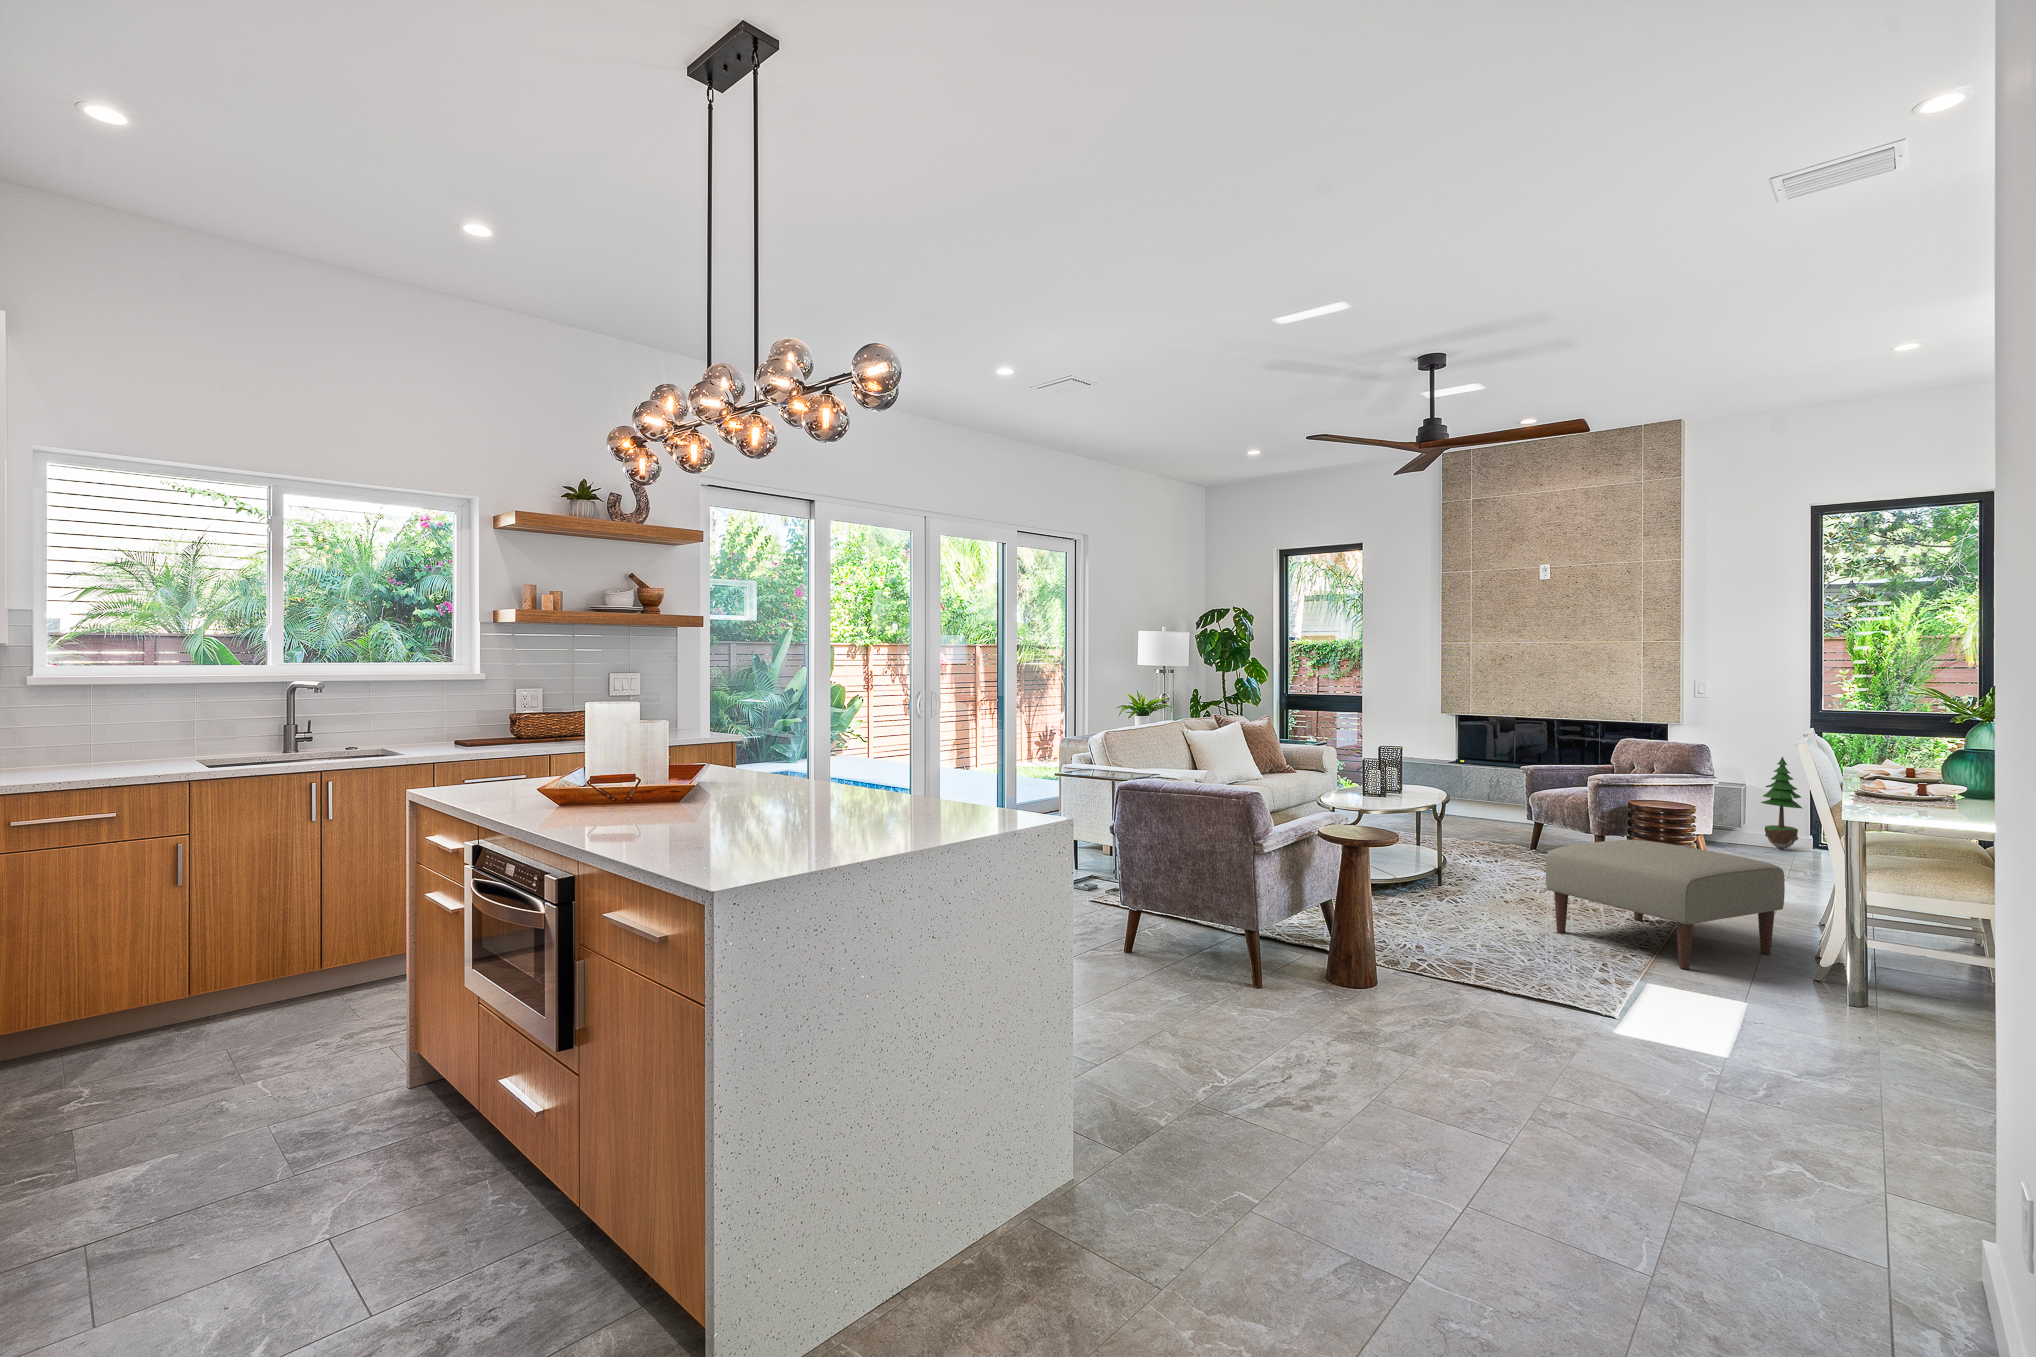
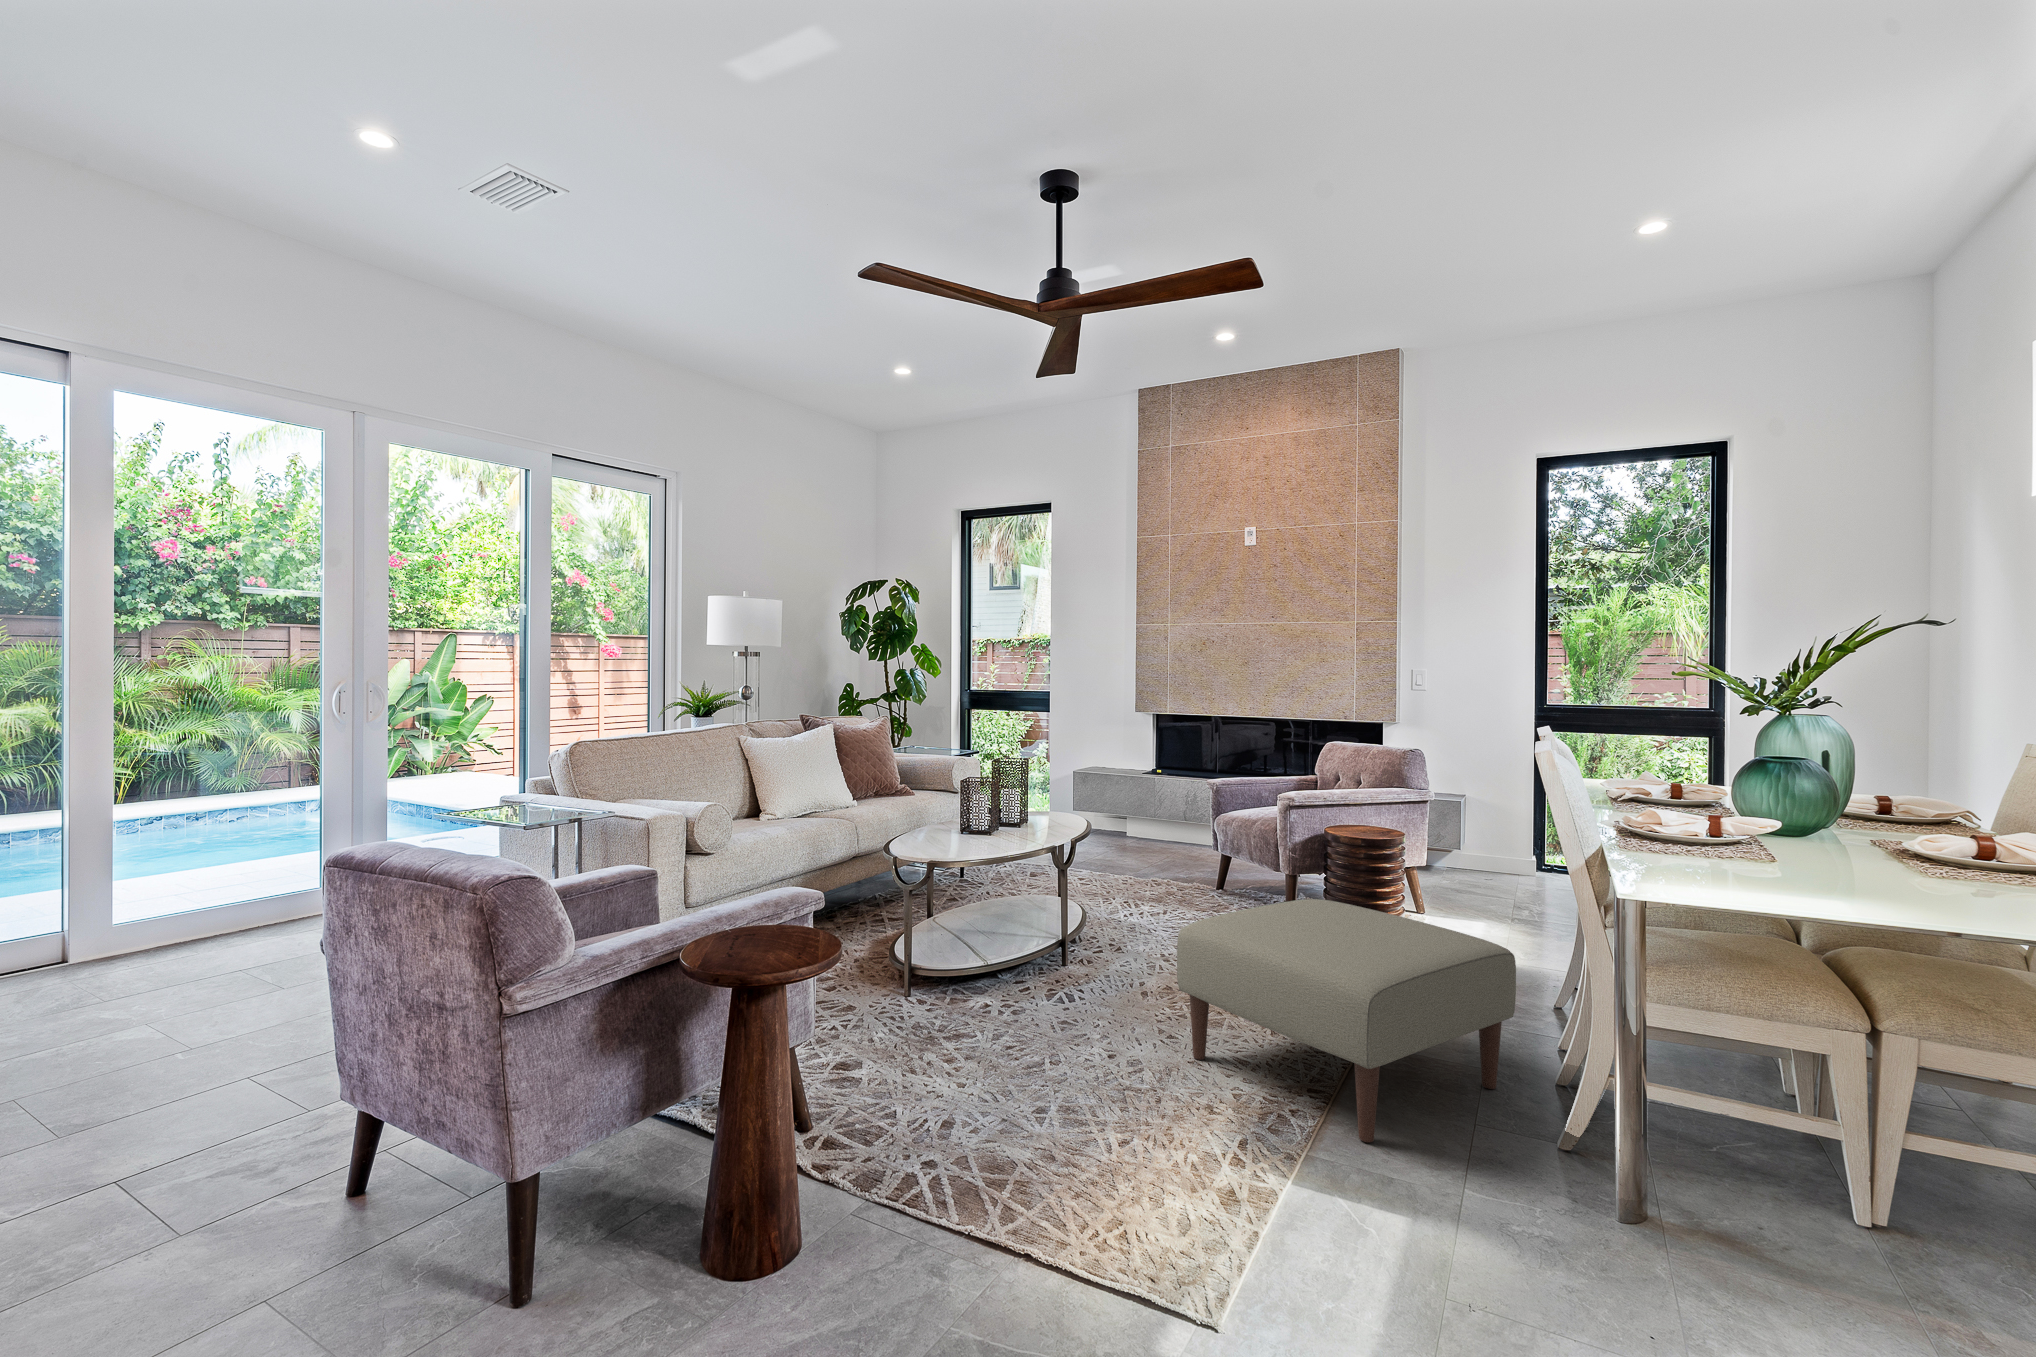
potted tree: present [1761,757,1802,850] -> none [1482,763,1530,879]

